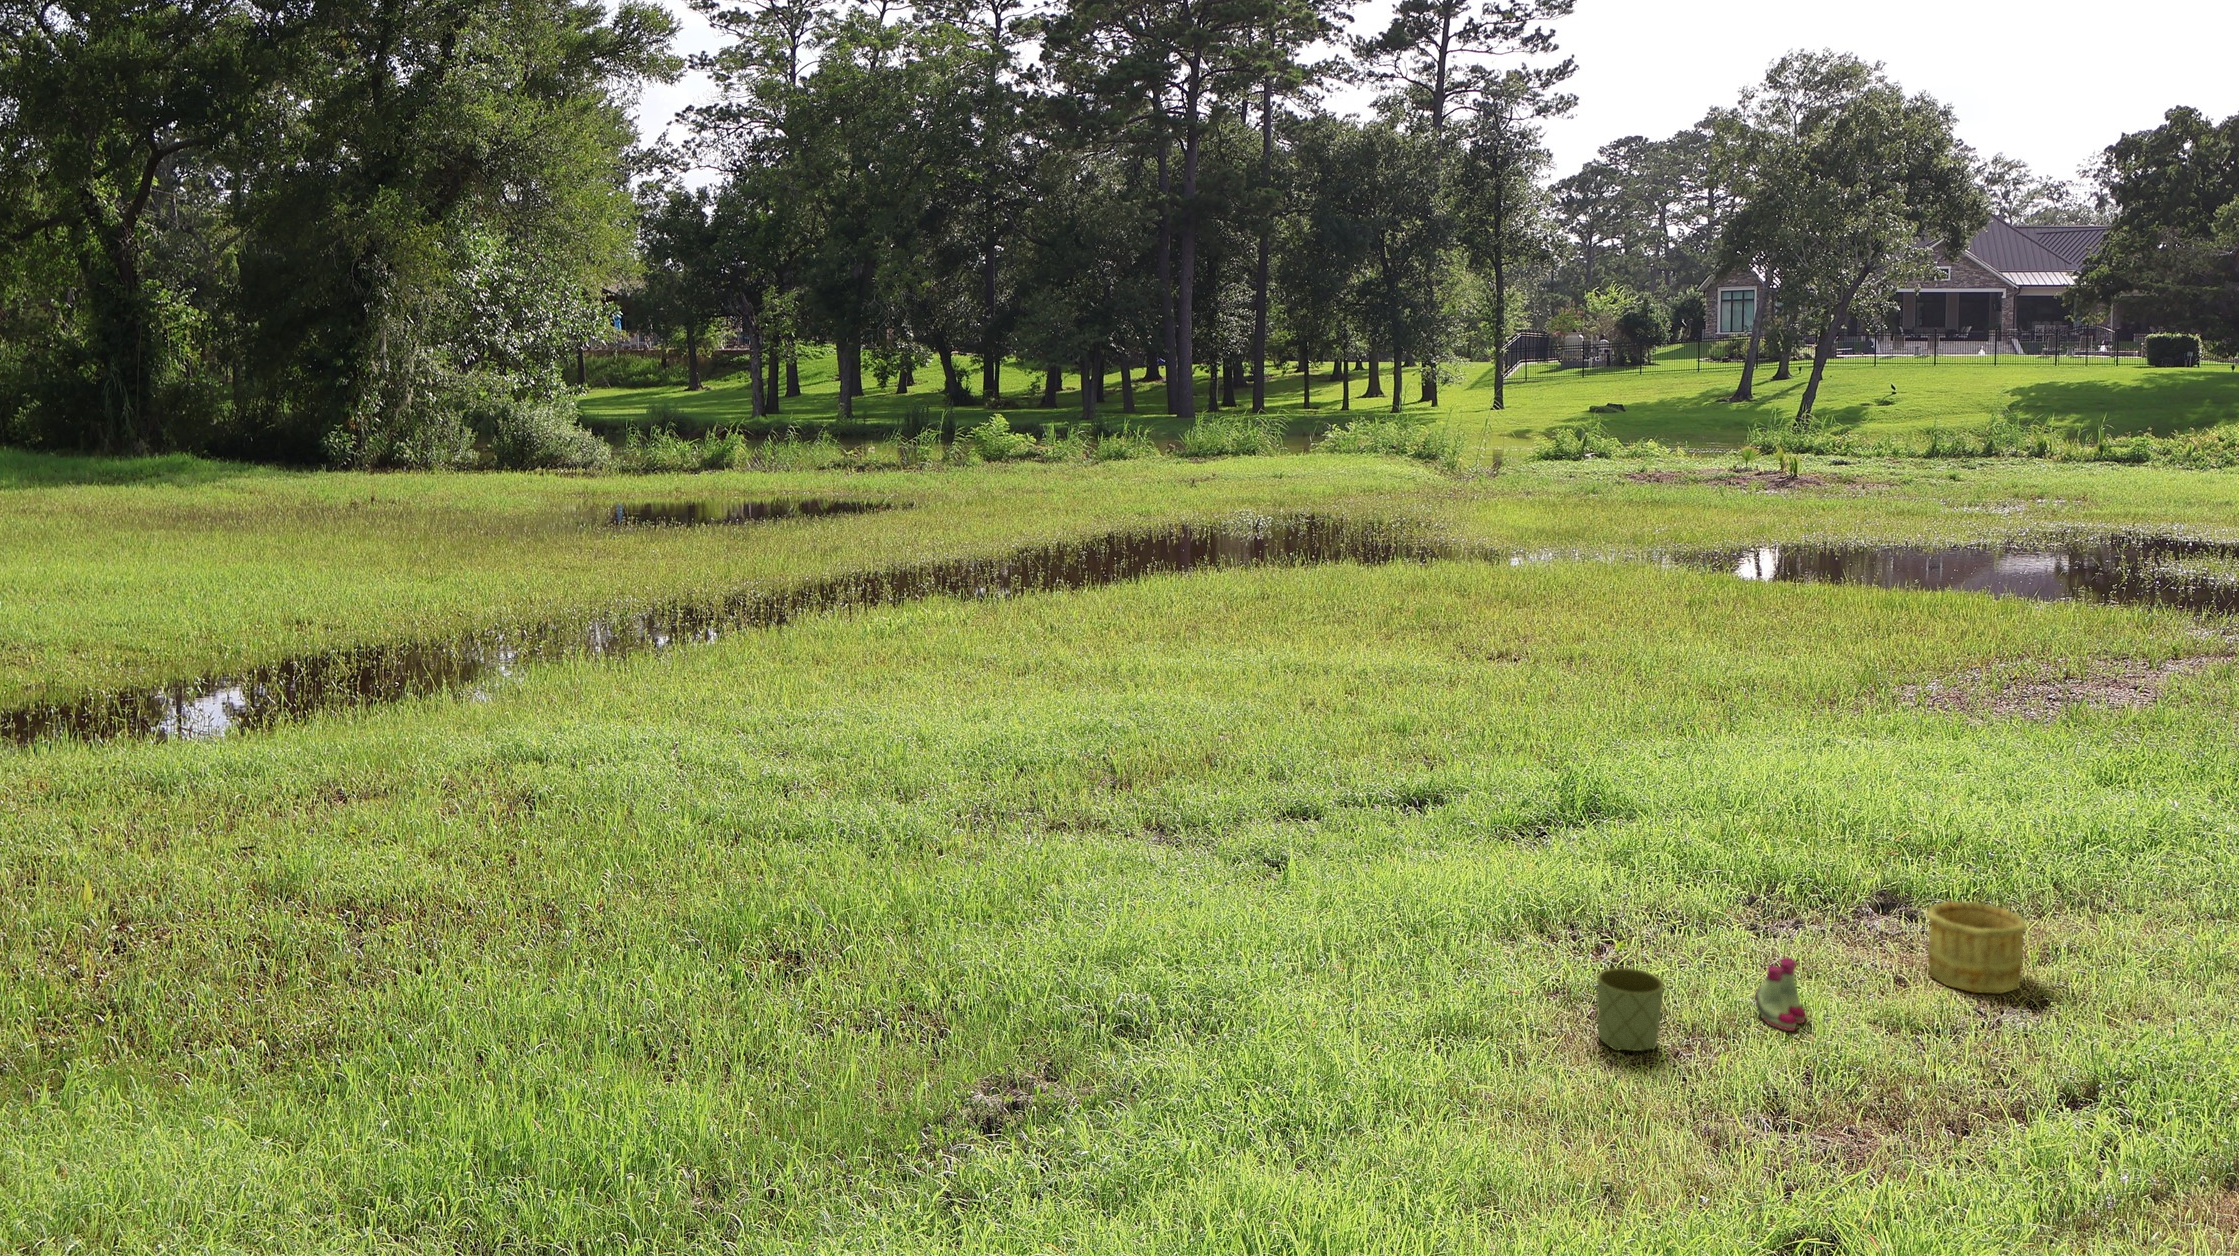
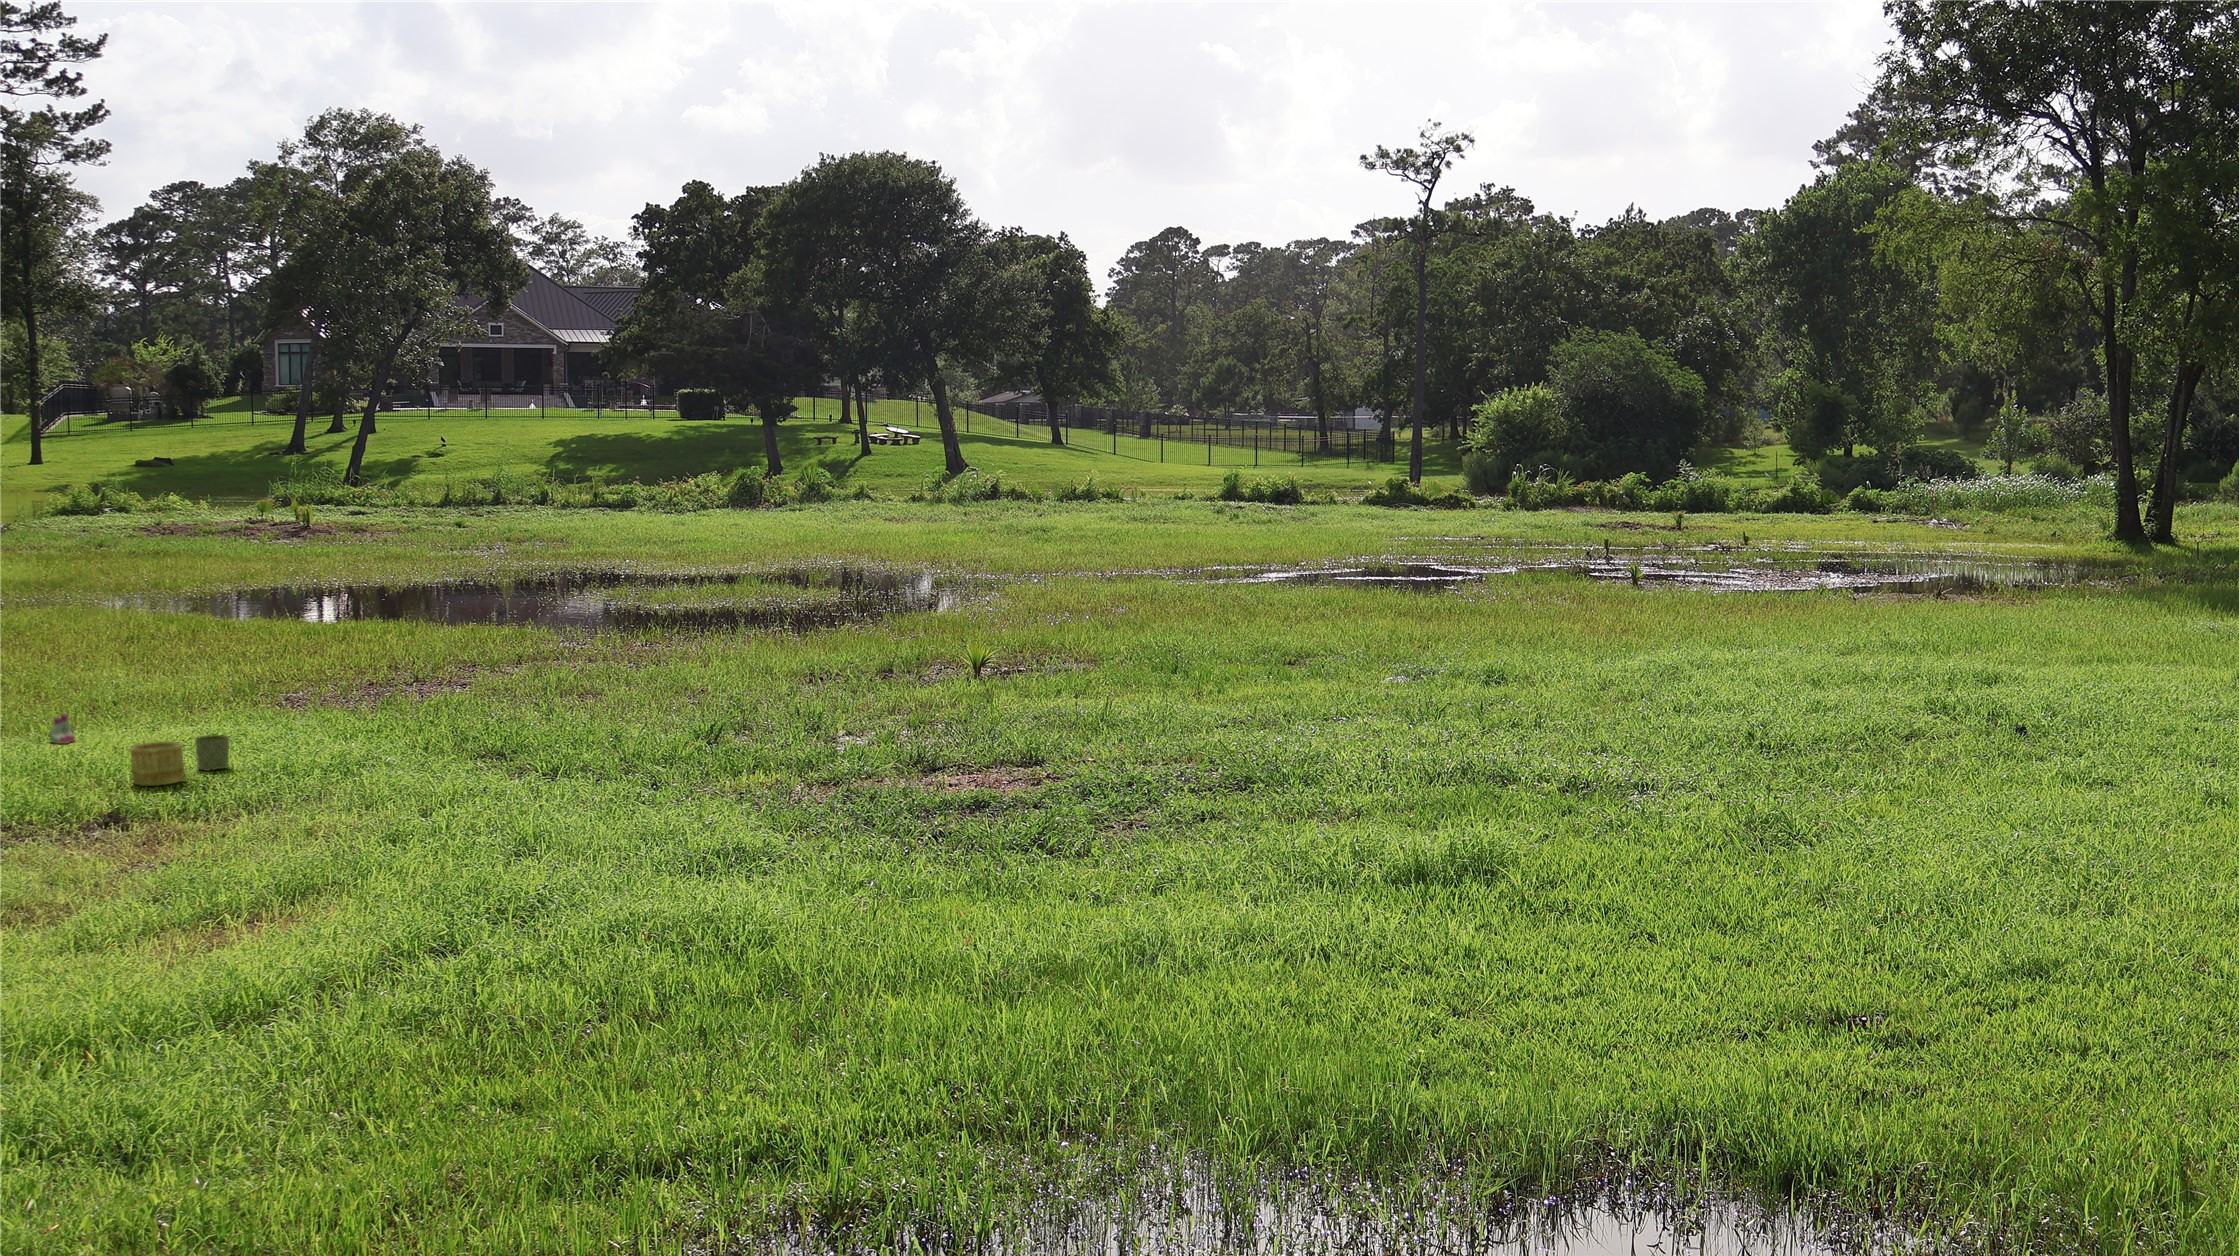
wooden bucket: present [1927,901,2026,994] -> present [129,741,184,786]
boots: present [1755,957,1806,1031] -> present [49,714,75,744]

